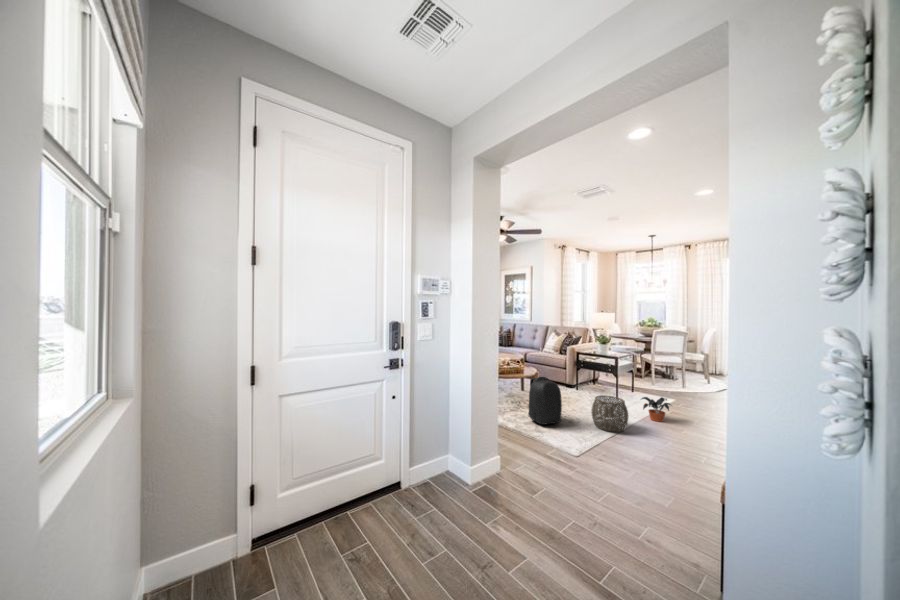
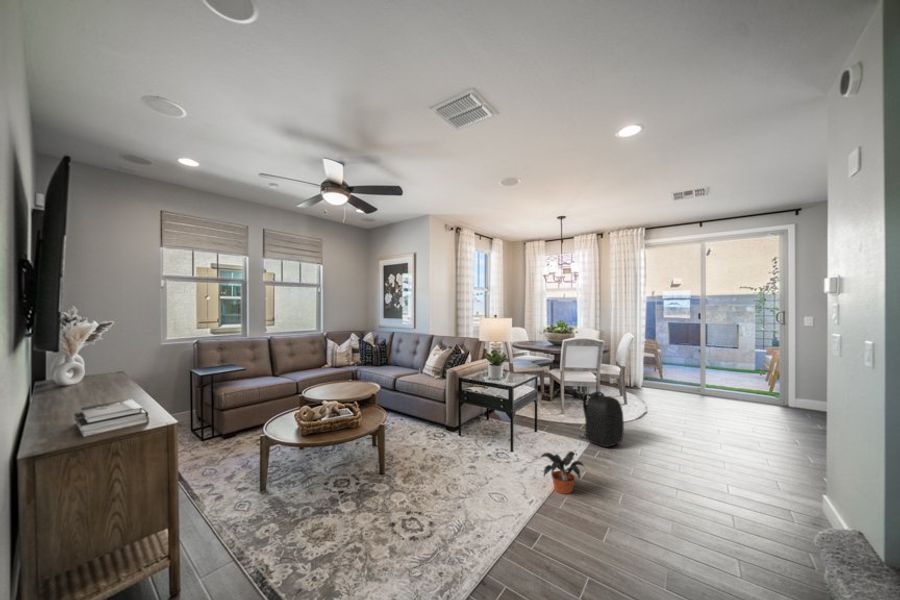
backpack: present [528,377,562,425] -> present [583,392,624,447]
woven basket: present [592,395,628,432] -> none [459,464,518,538]

